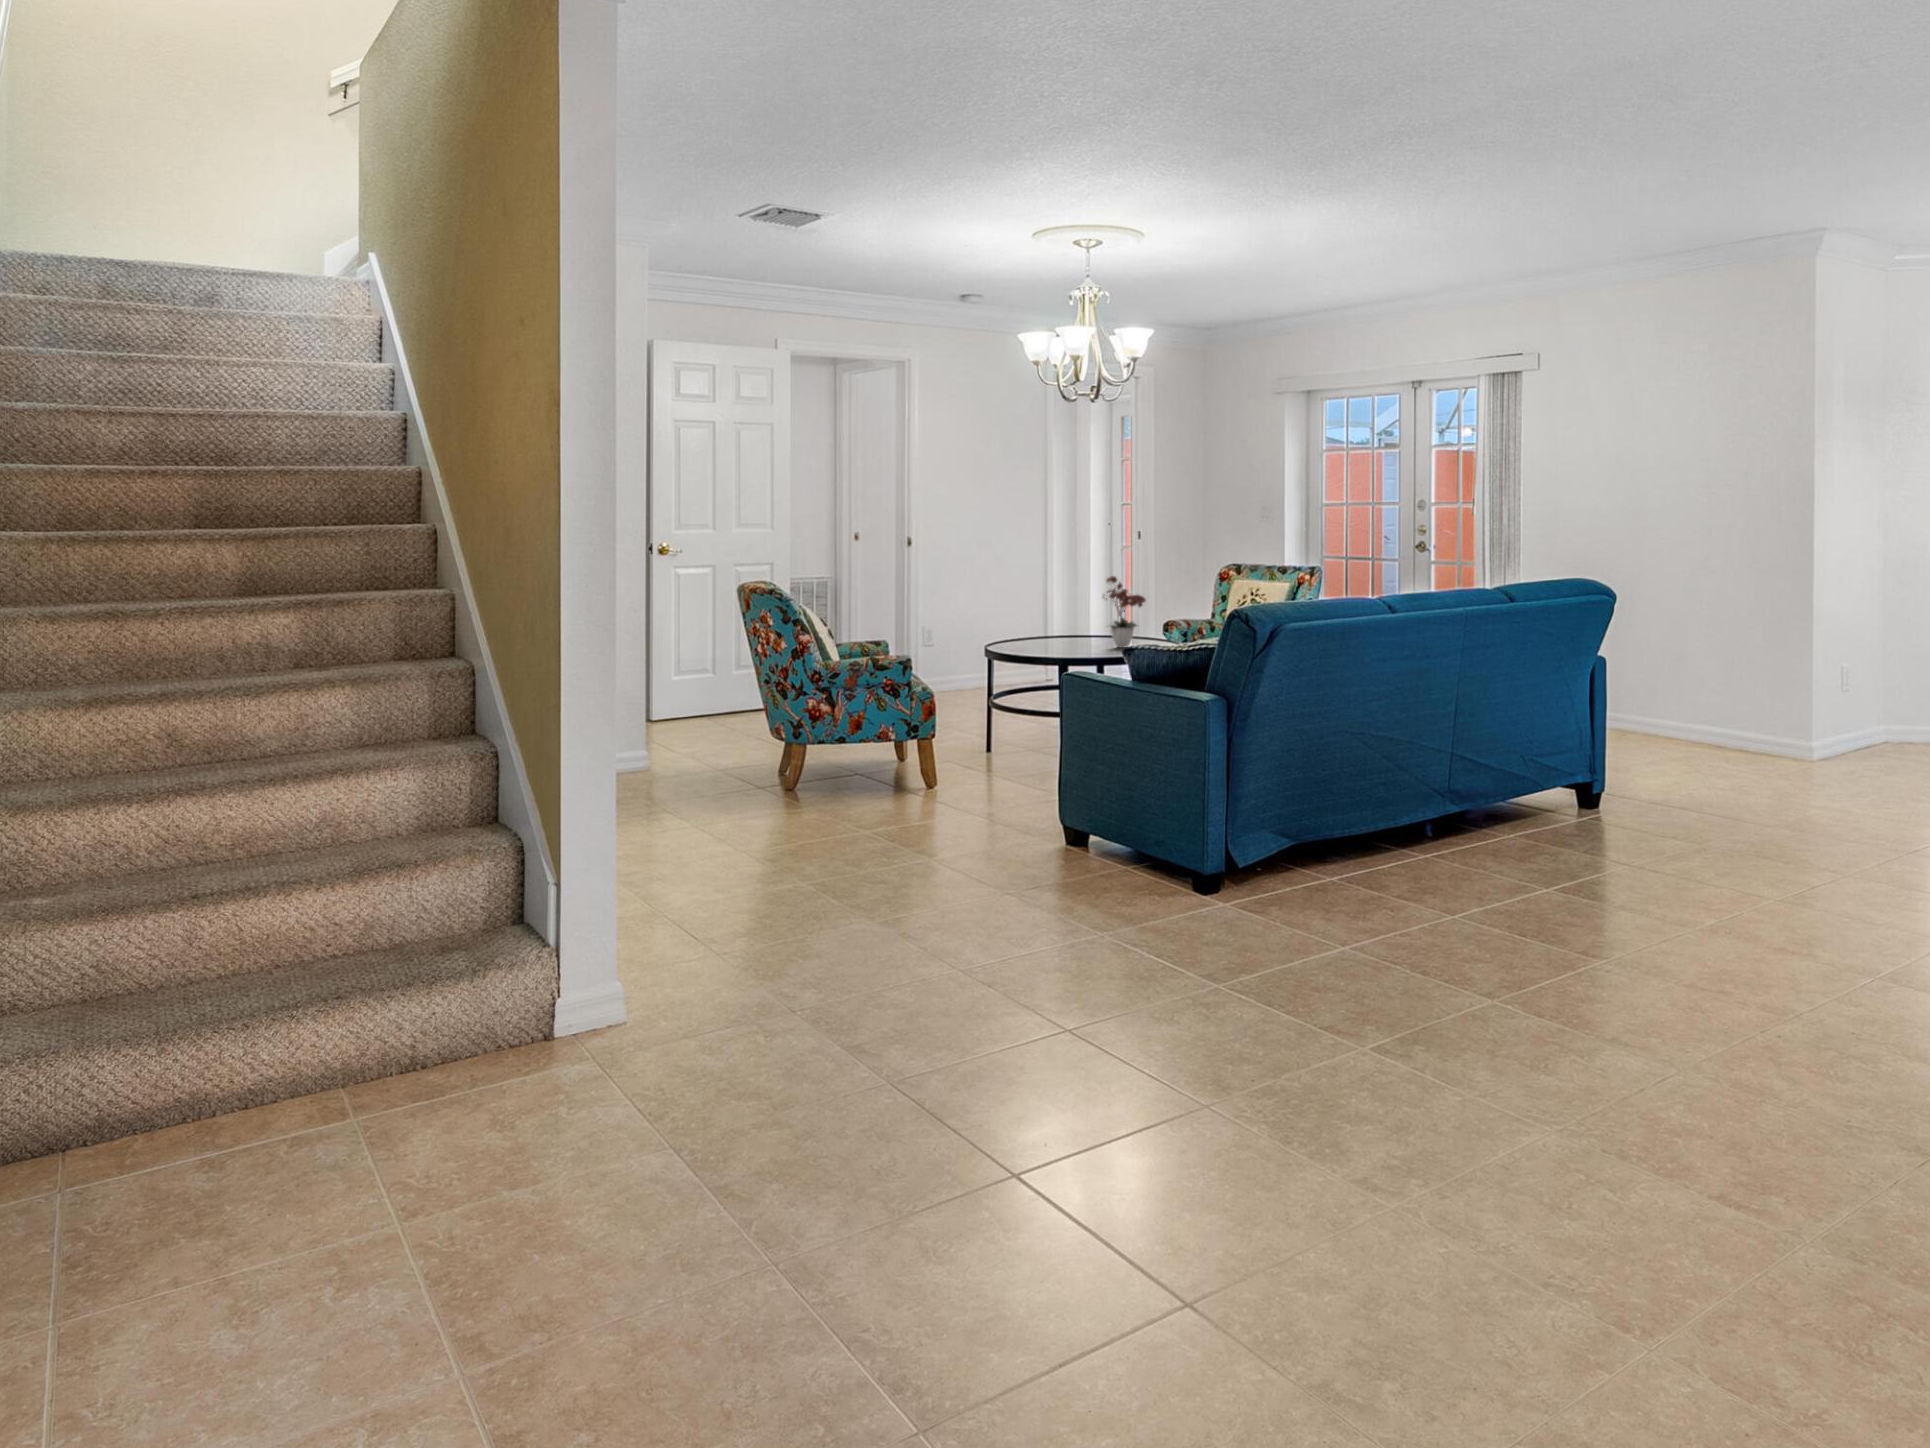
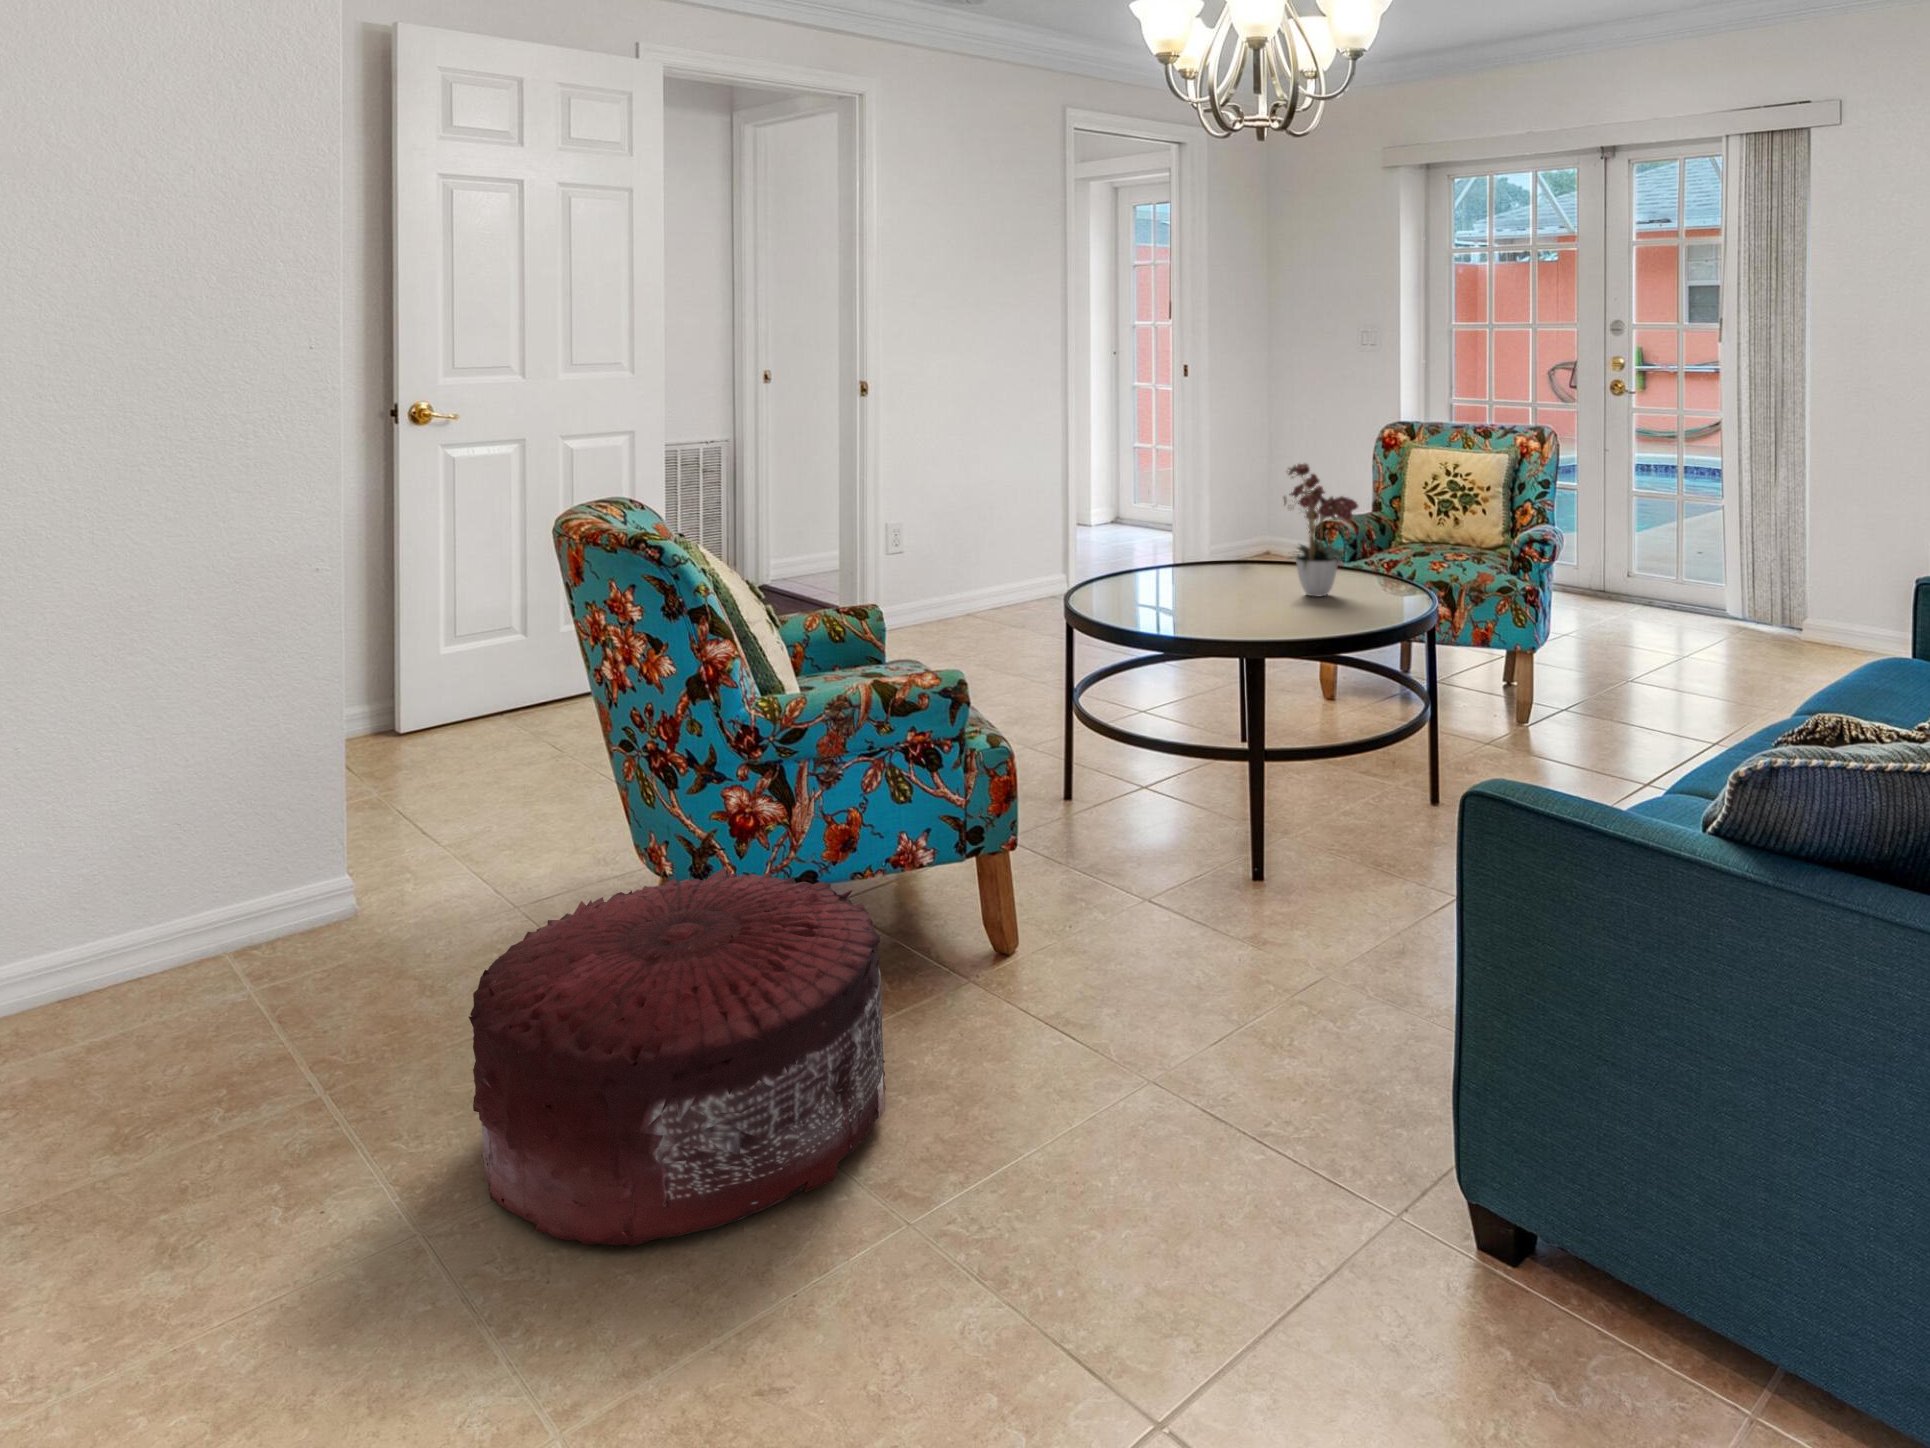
pouf: none [713,728,868,826] -> present [469,867,886,1246]

